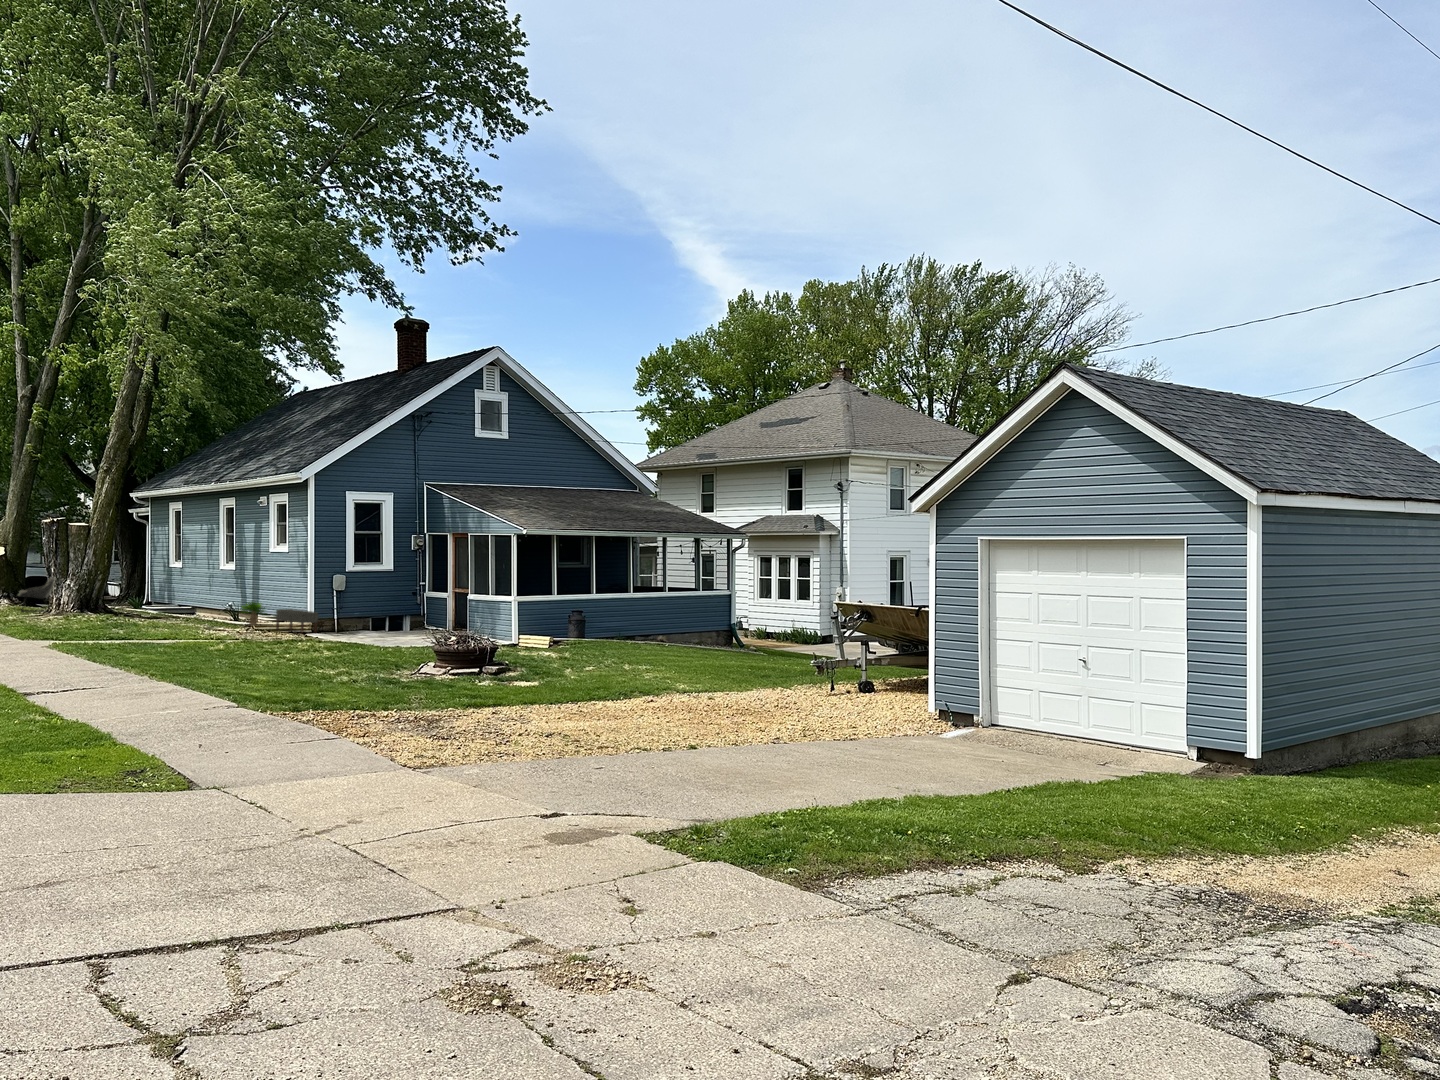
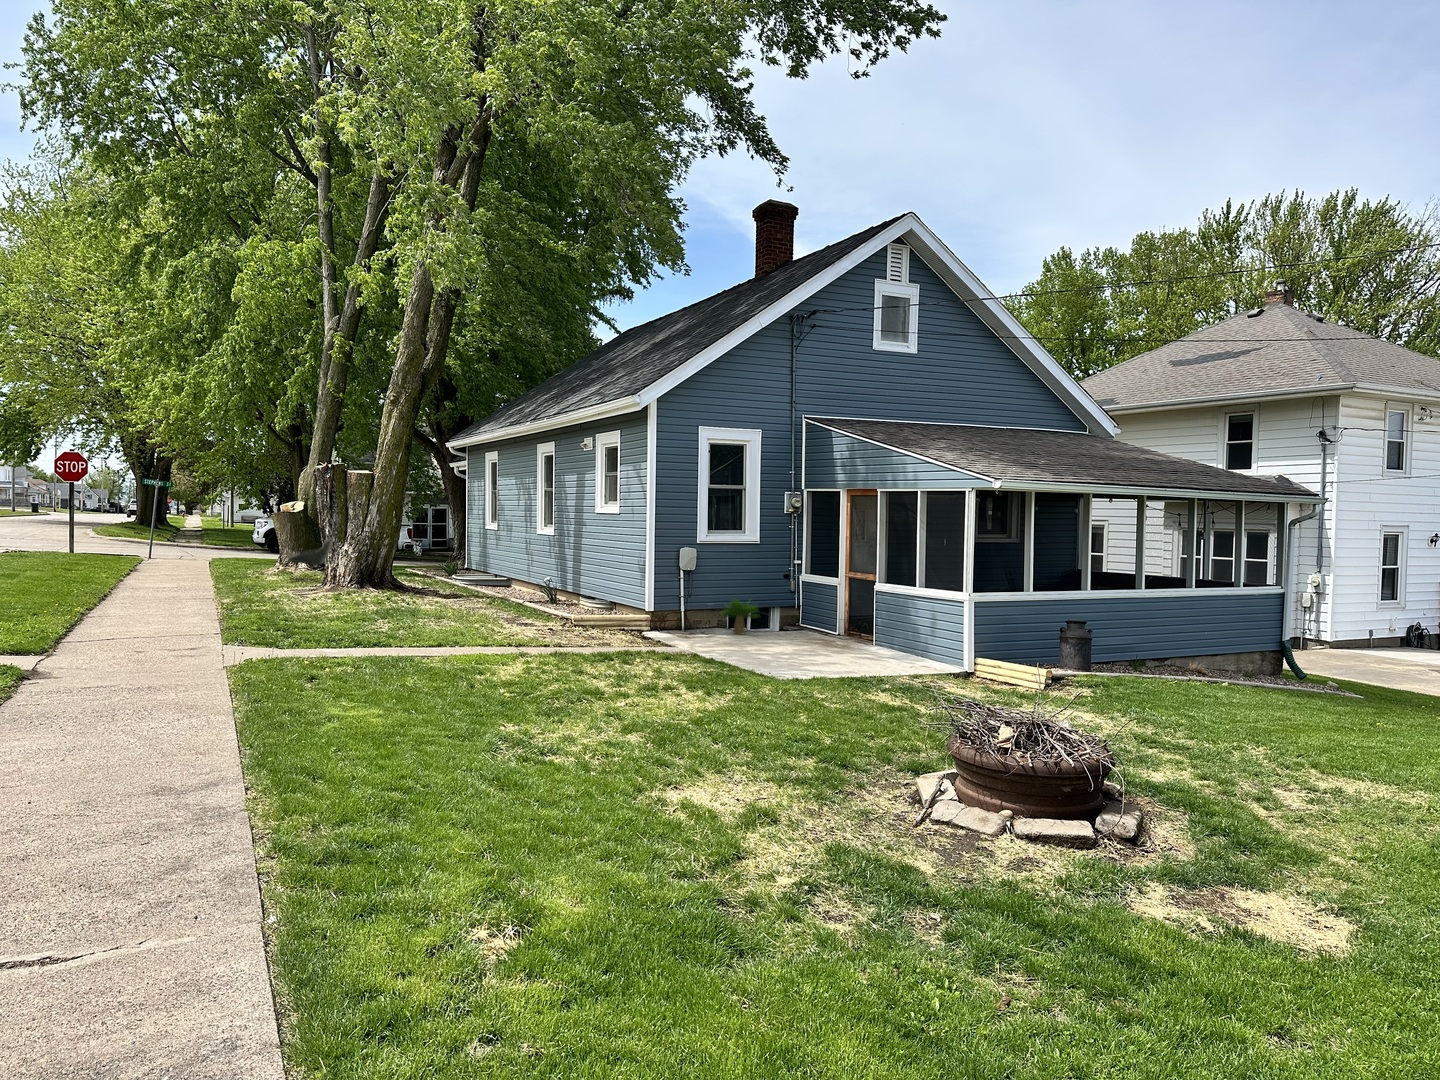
potted plant: present [242,602,267,625] -> present [721,599,758,635]
bench: present [276,609,318,633] -> none [601,595,661,635]

